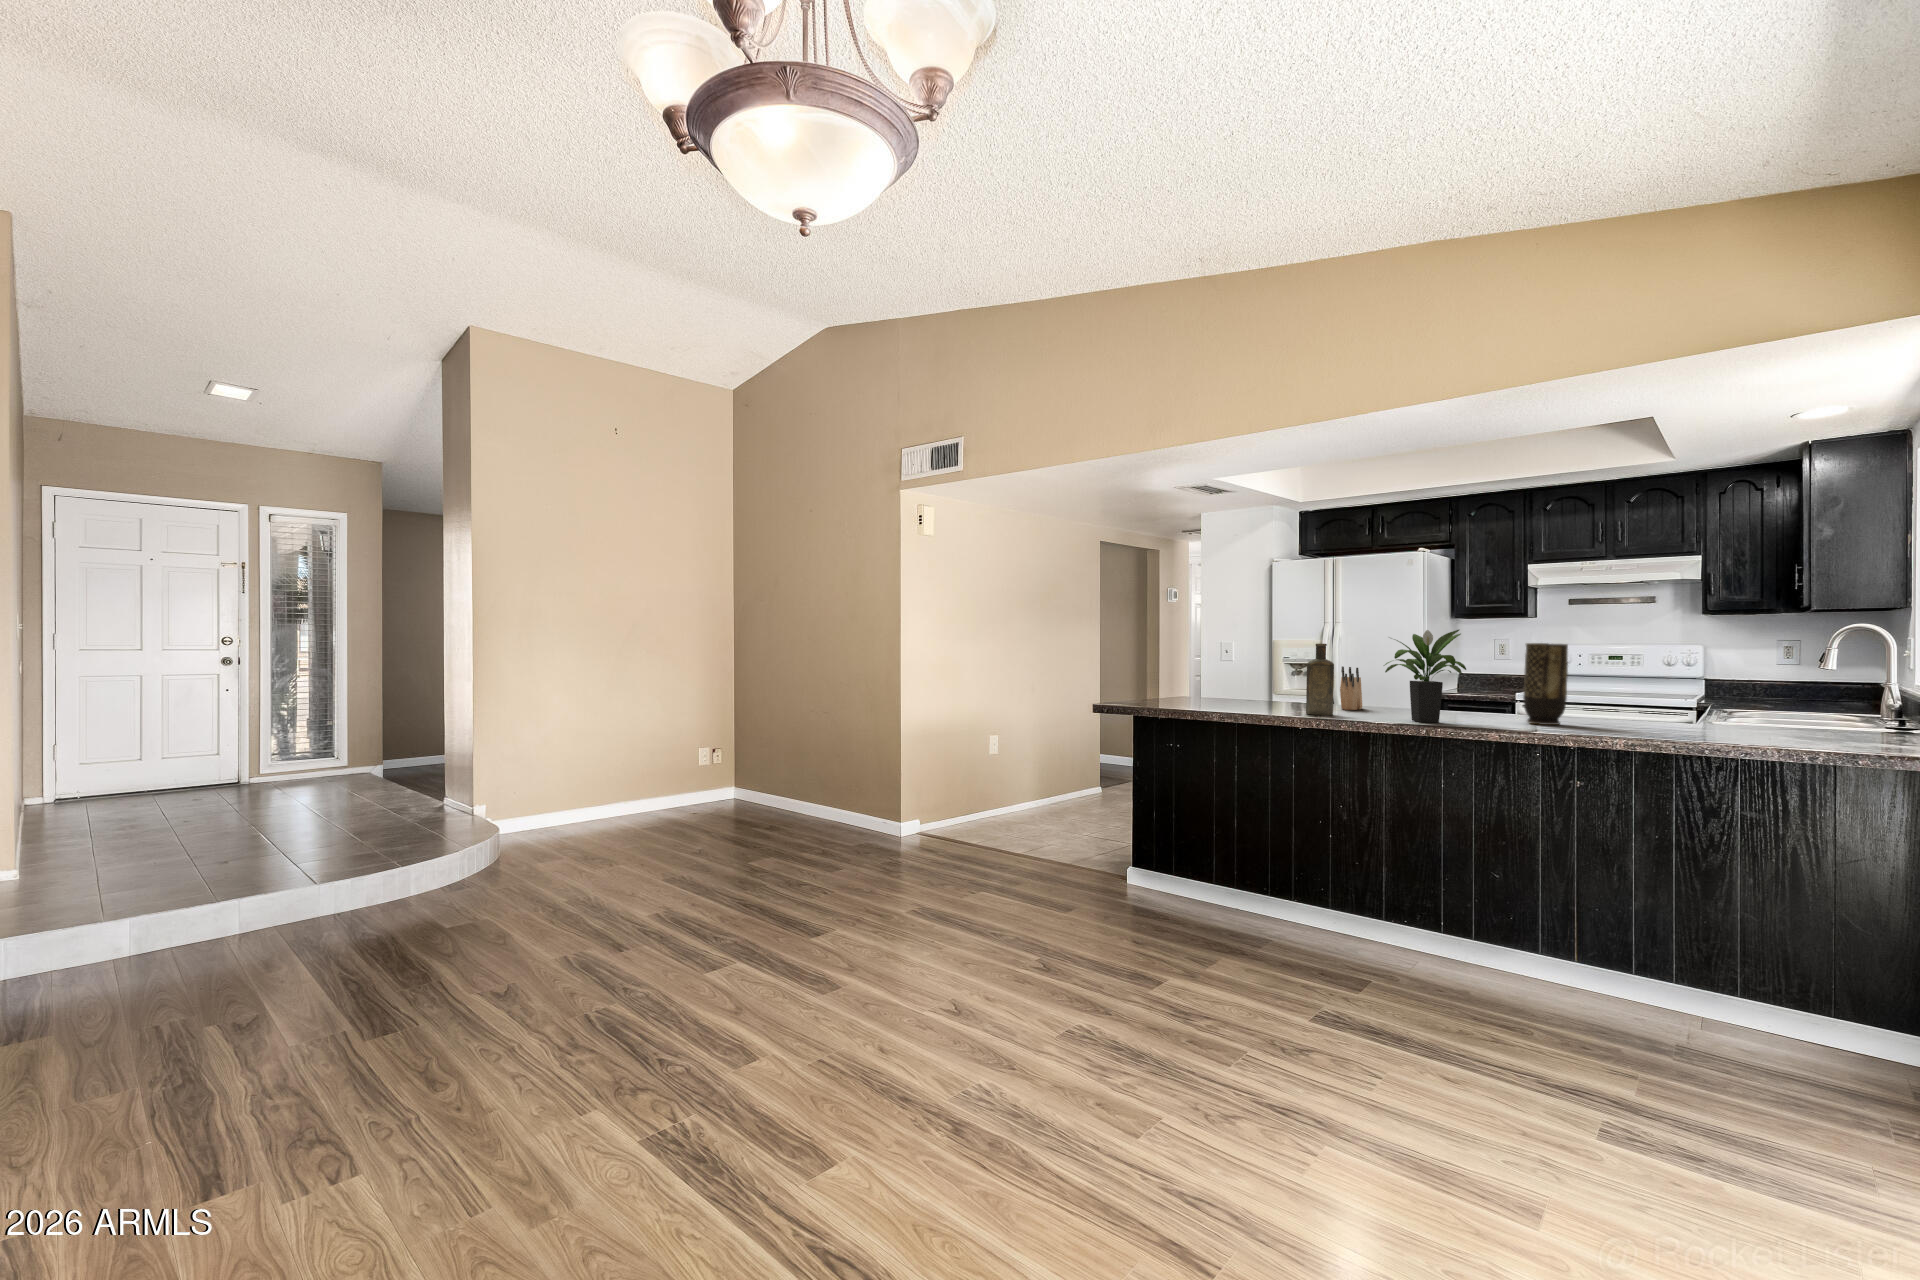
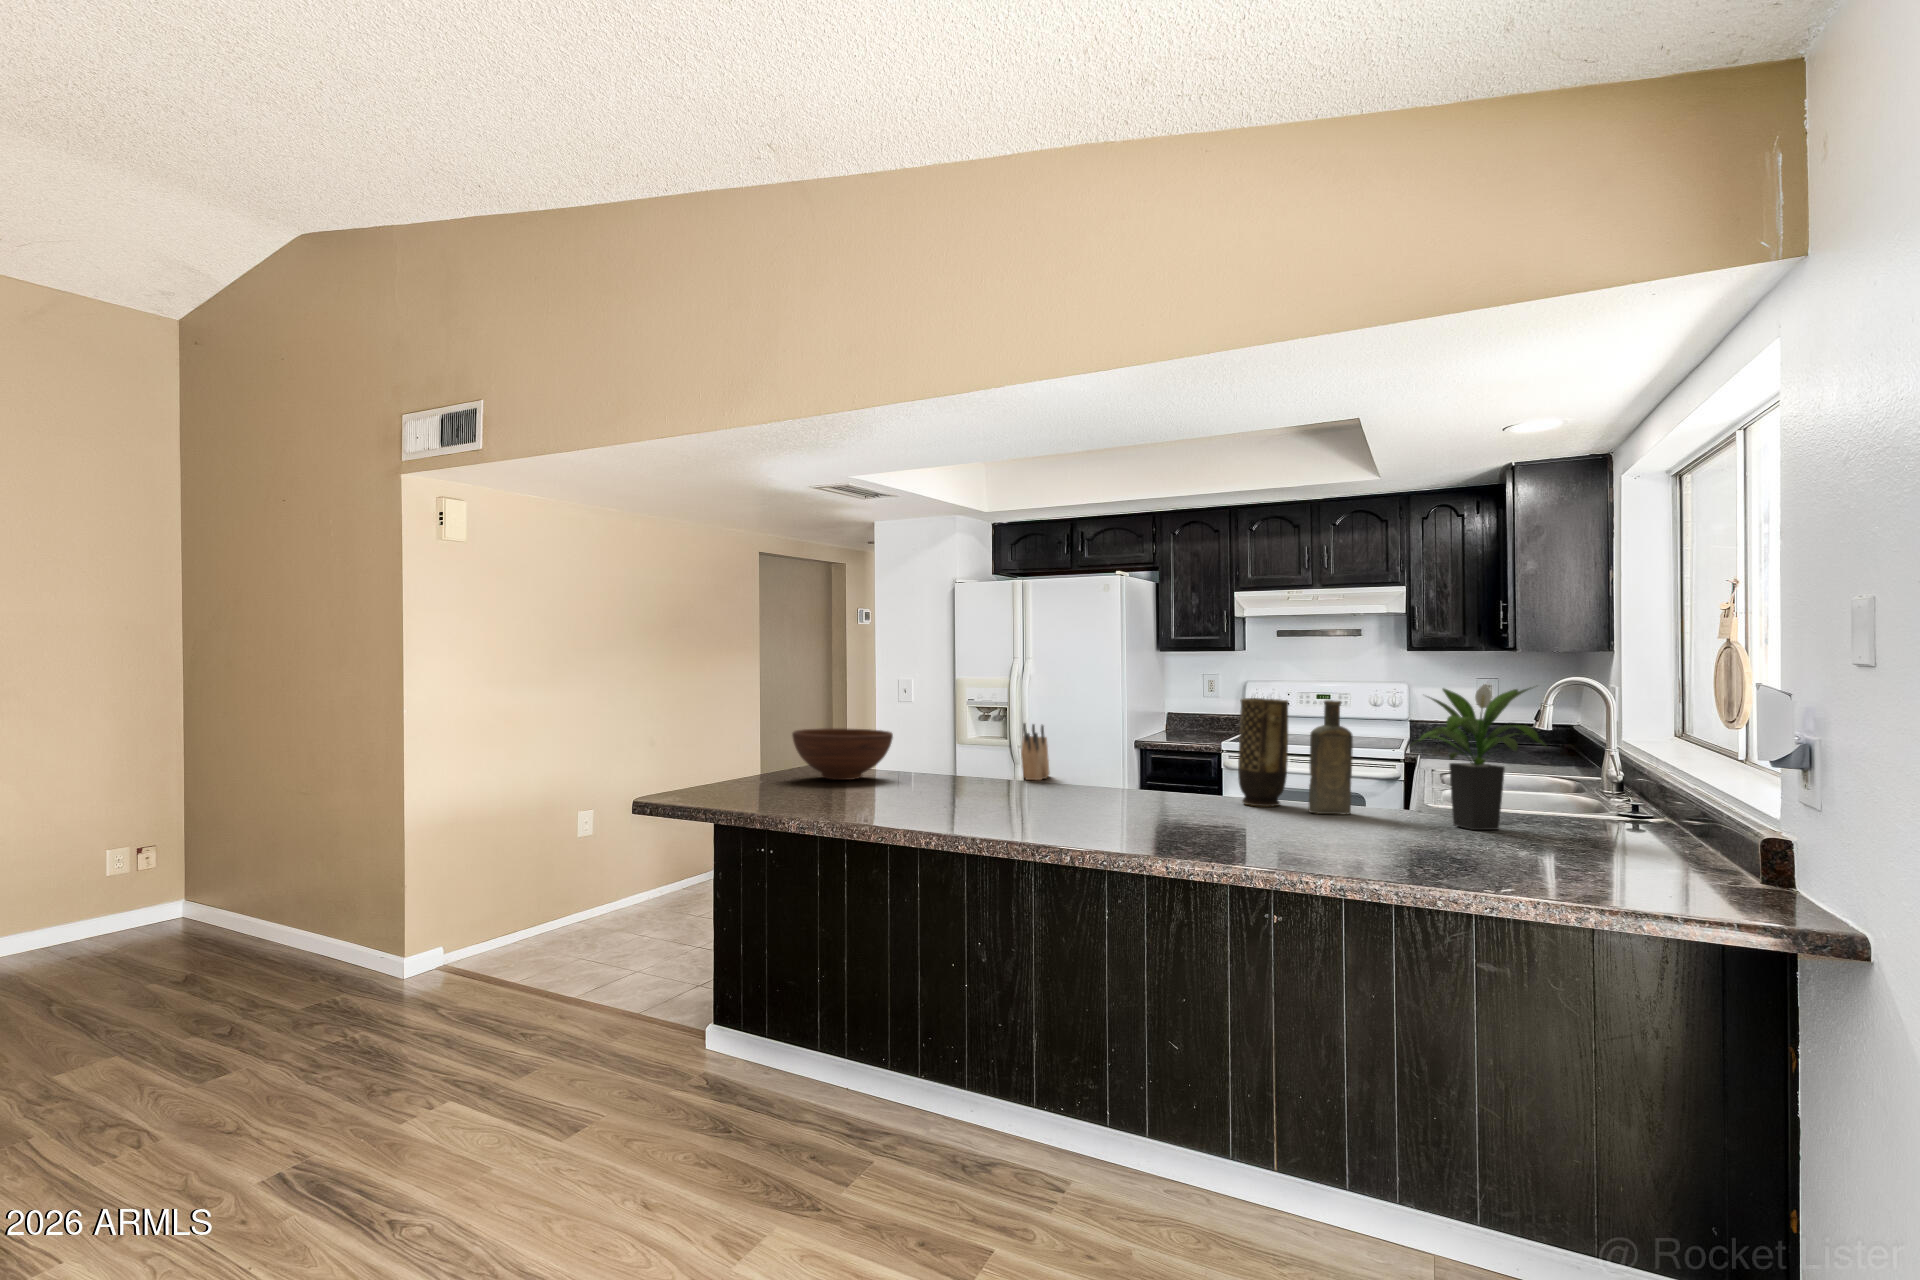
potted plant: present [1384,630,1466,722] -> present [1413,685,1548,830]
bottle: present [1306,644,1334,715] -> present [1308,700,1353,815]
fruit bowl: none [1165,671,1239,706] -> present [792,728,893,780]

